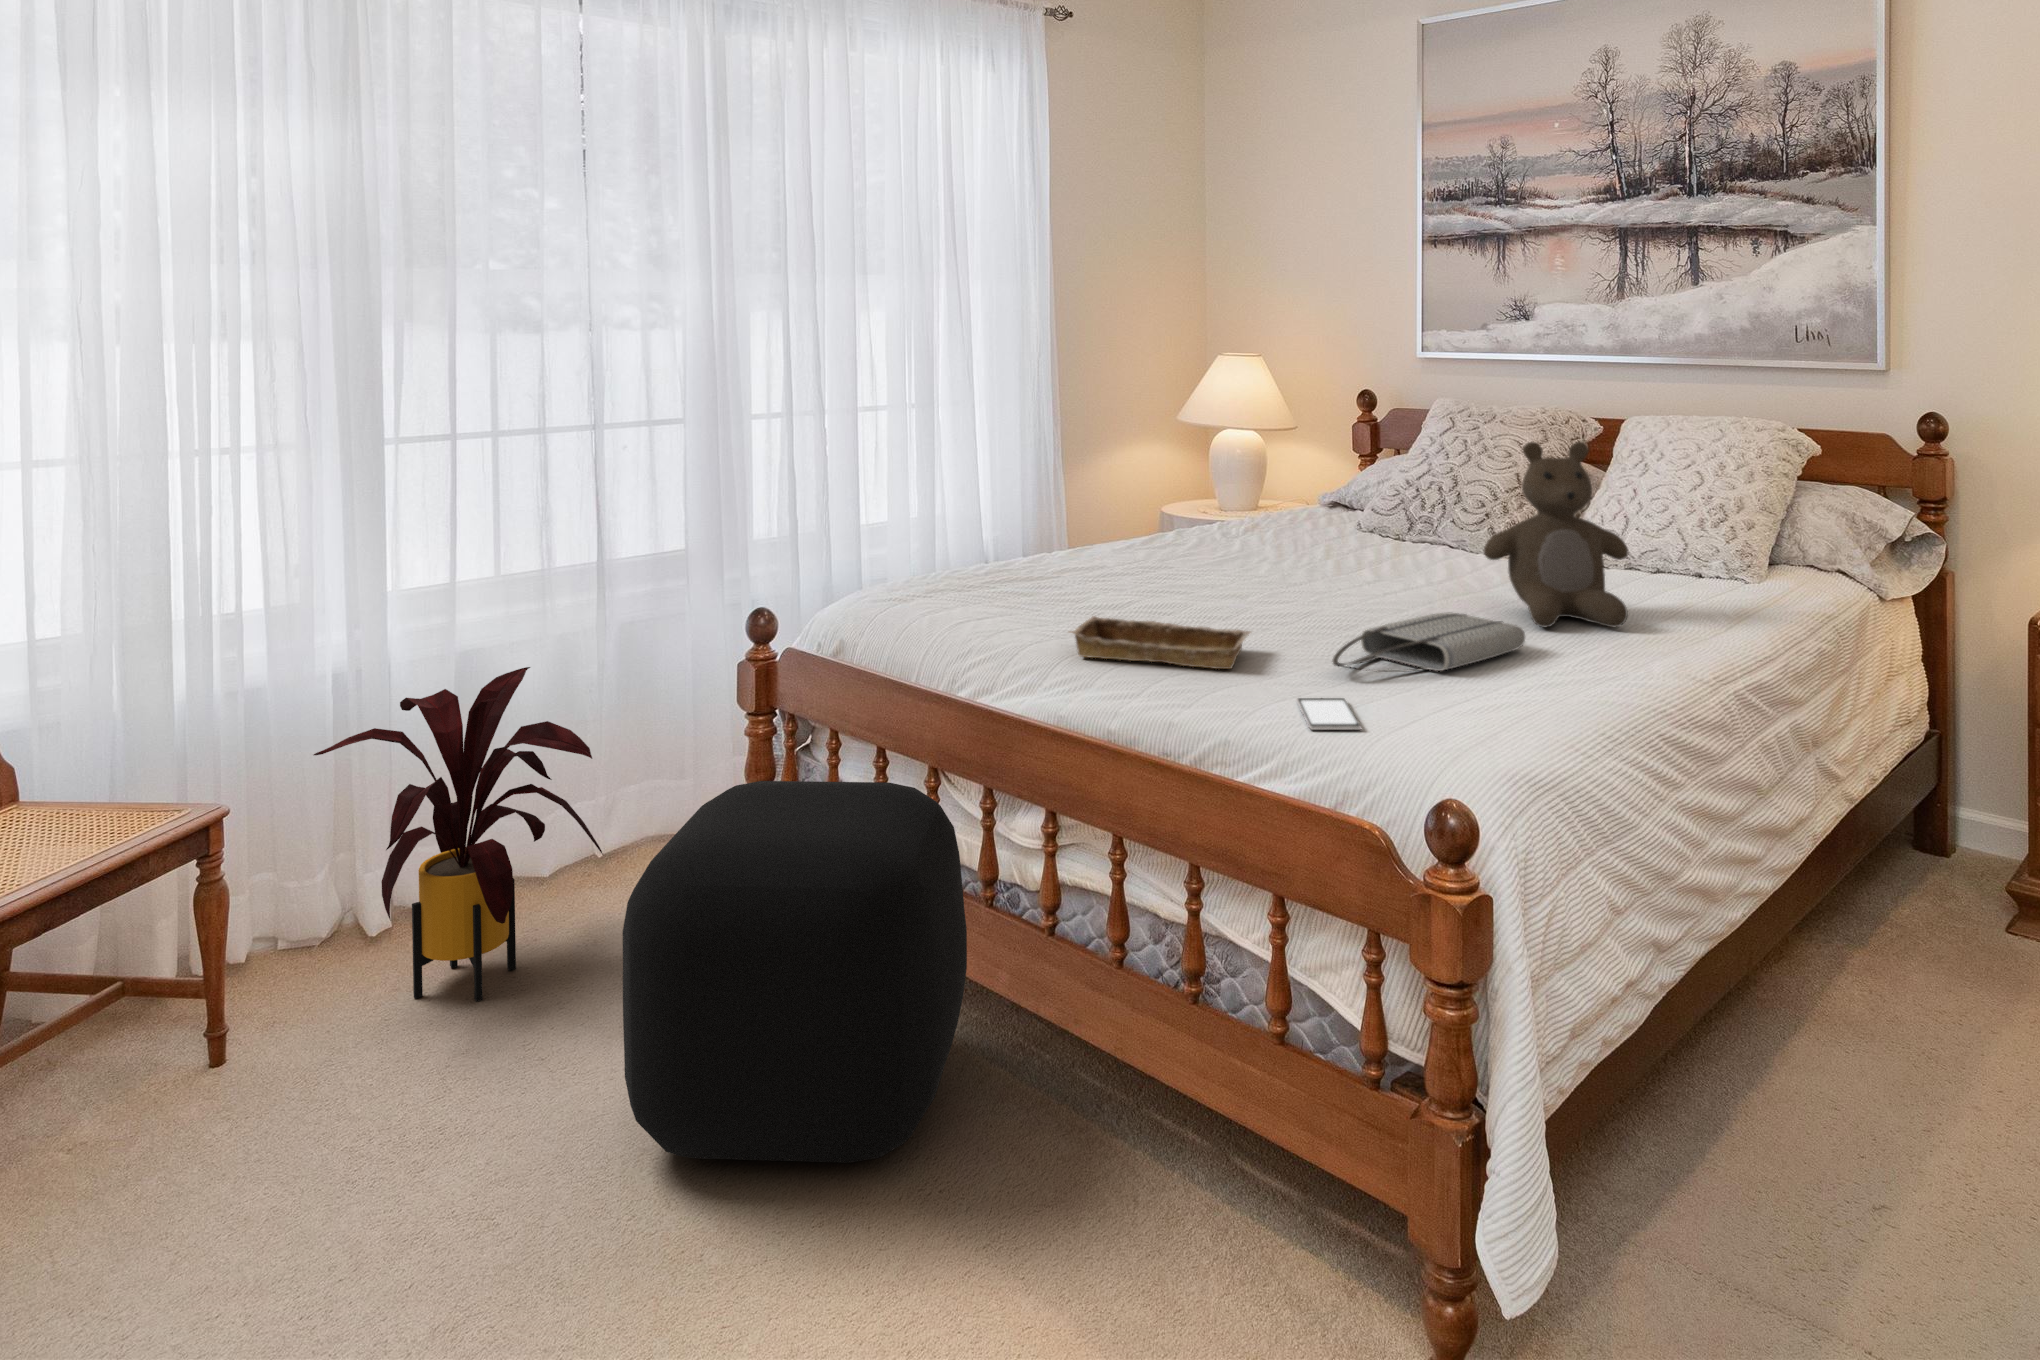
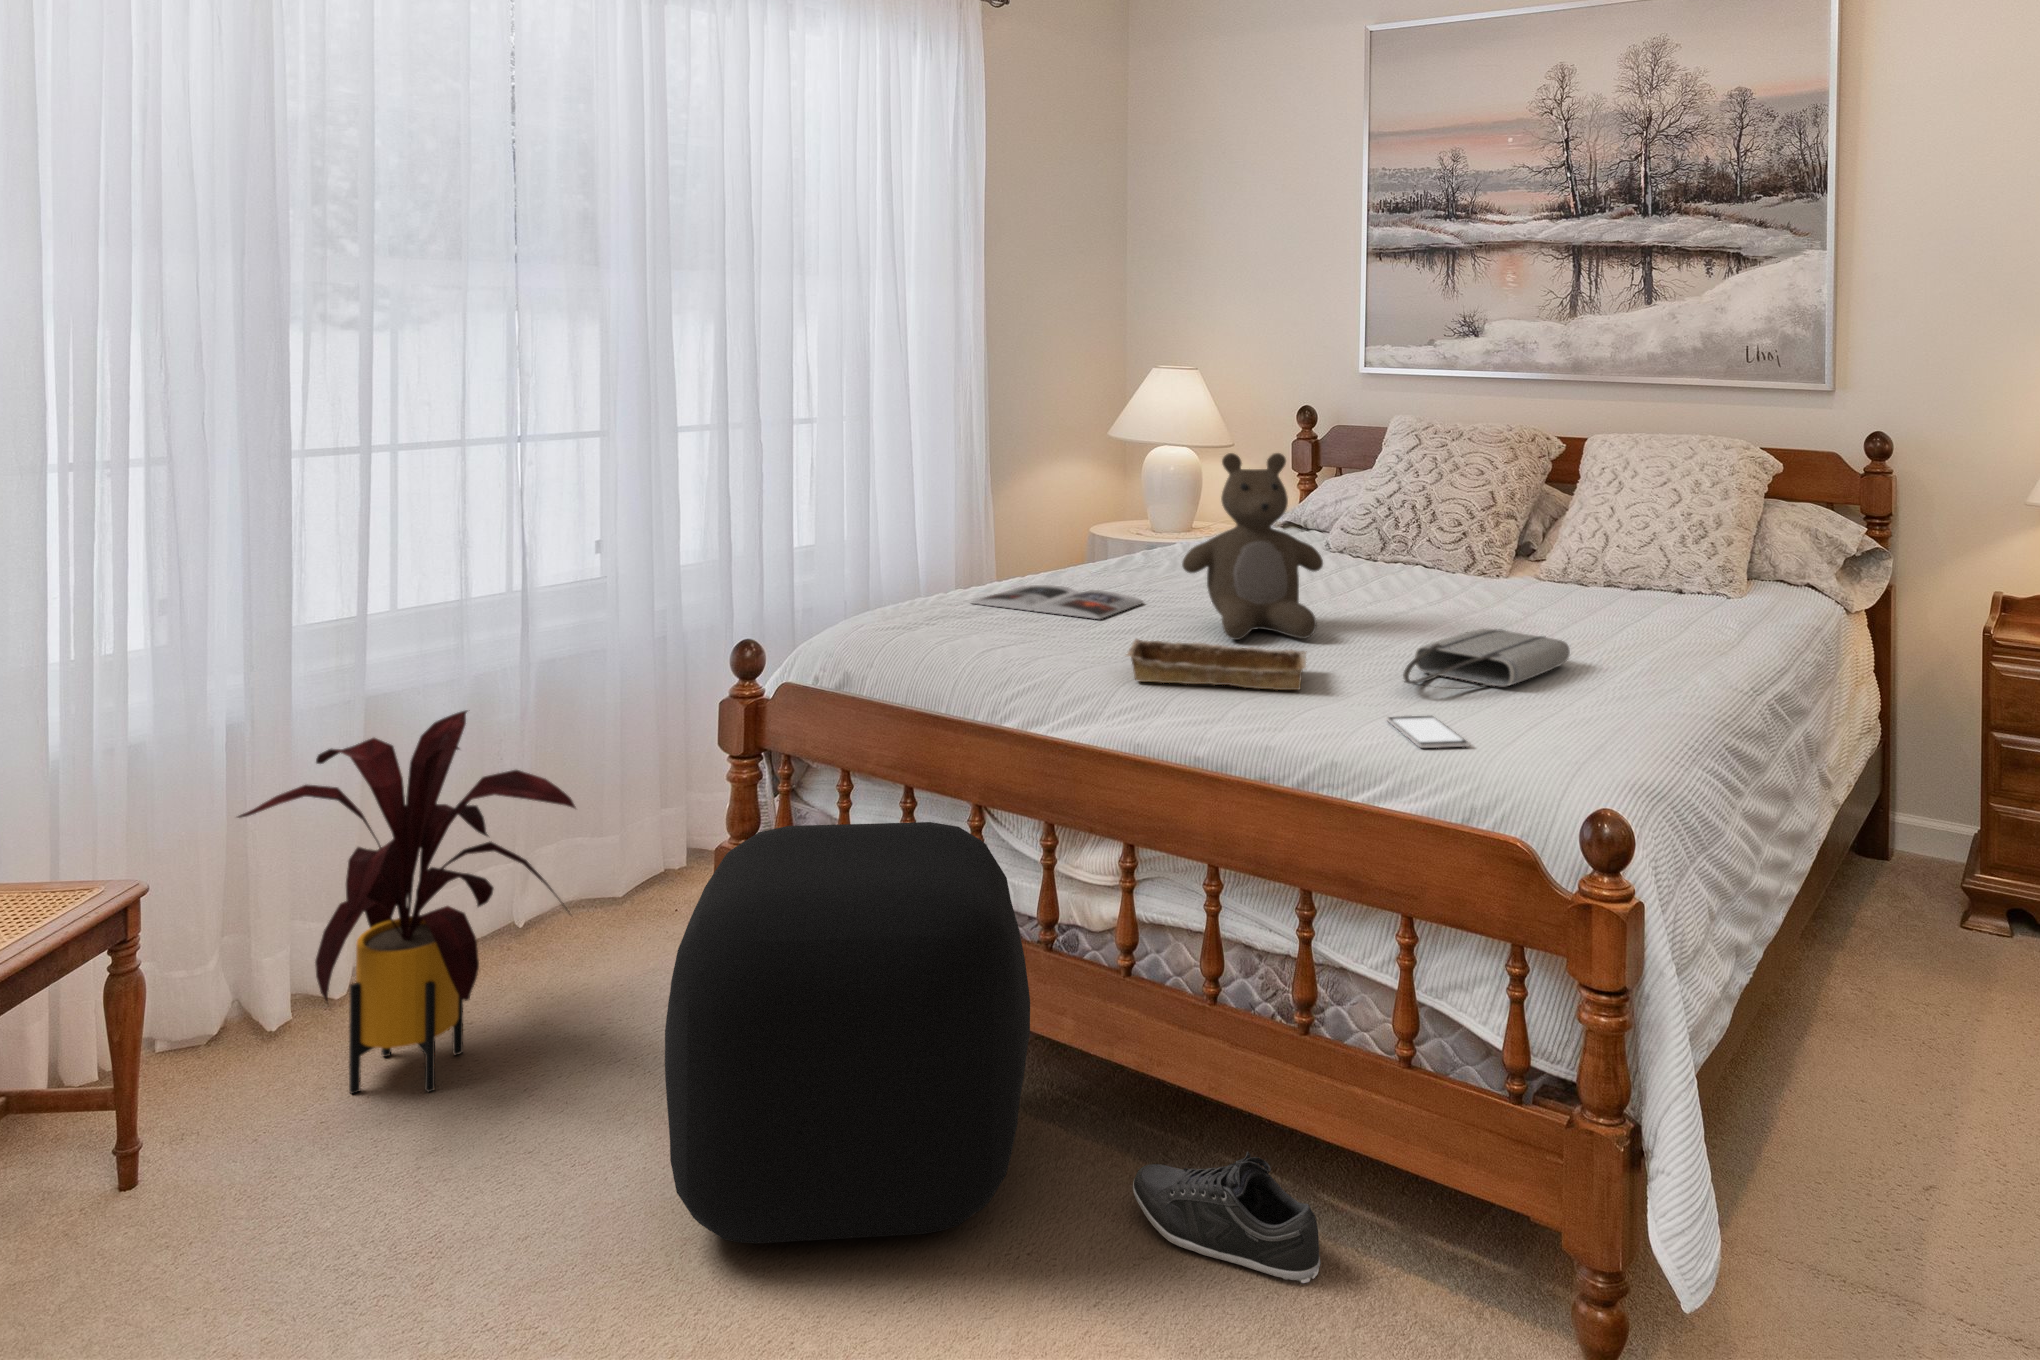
teddy bear: present [1484,442,1628,627] -> present [1182,453,1323,640]
magazine: none [980,563,1144,596] -> present [971,585,1143,619]
shoe: none [1047,1110,1207,1241] -> present [1133,1152,1321,1283]

